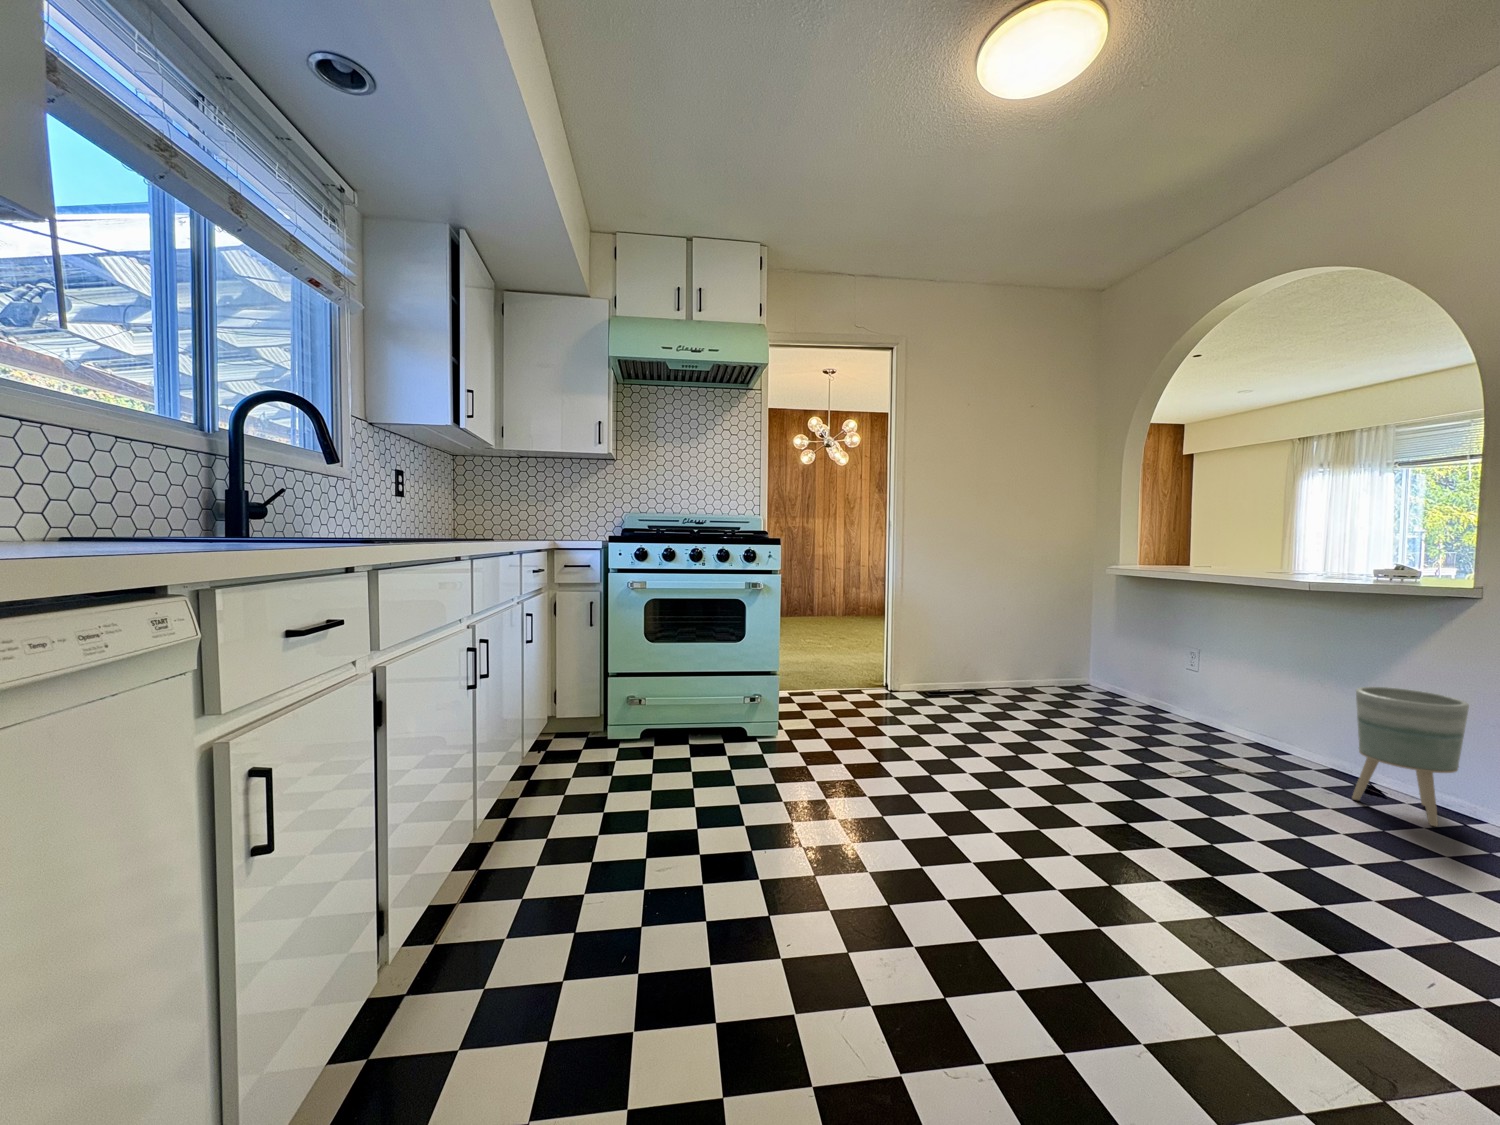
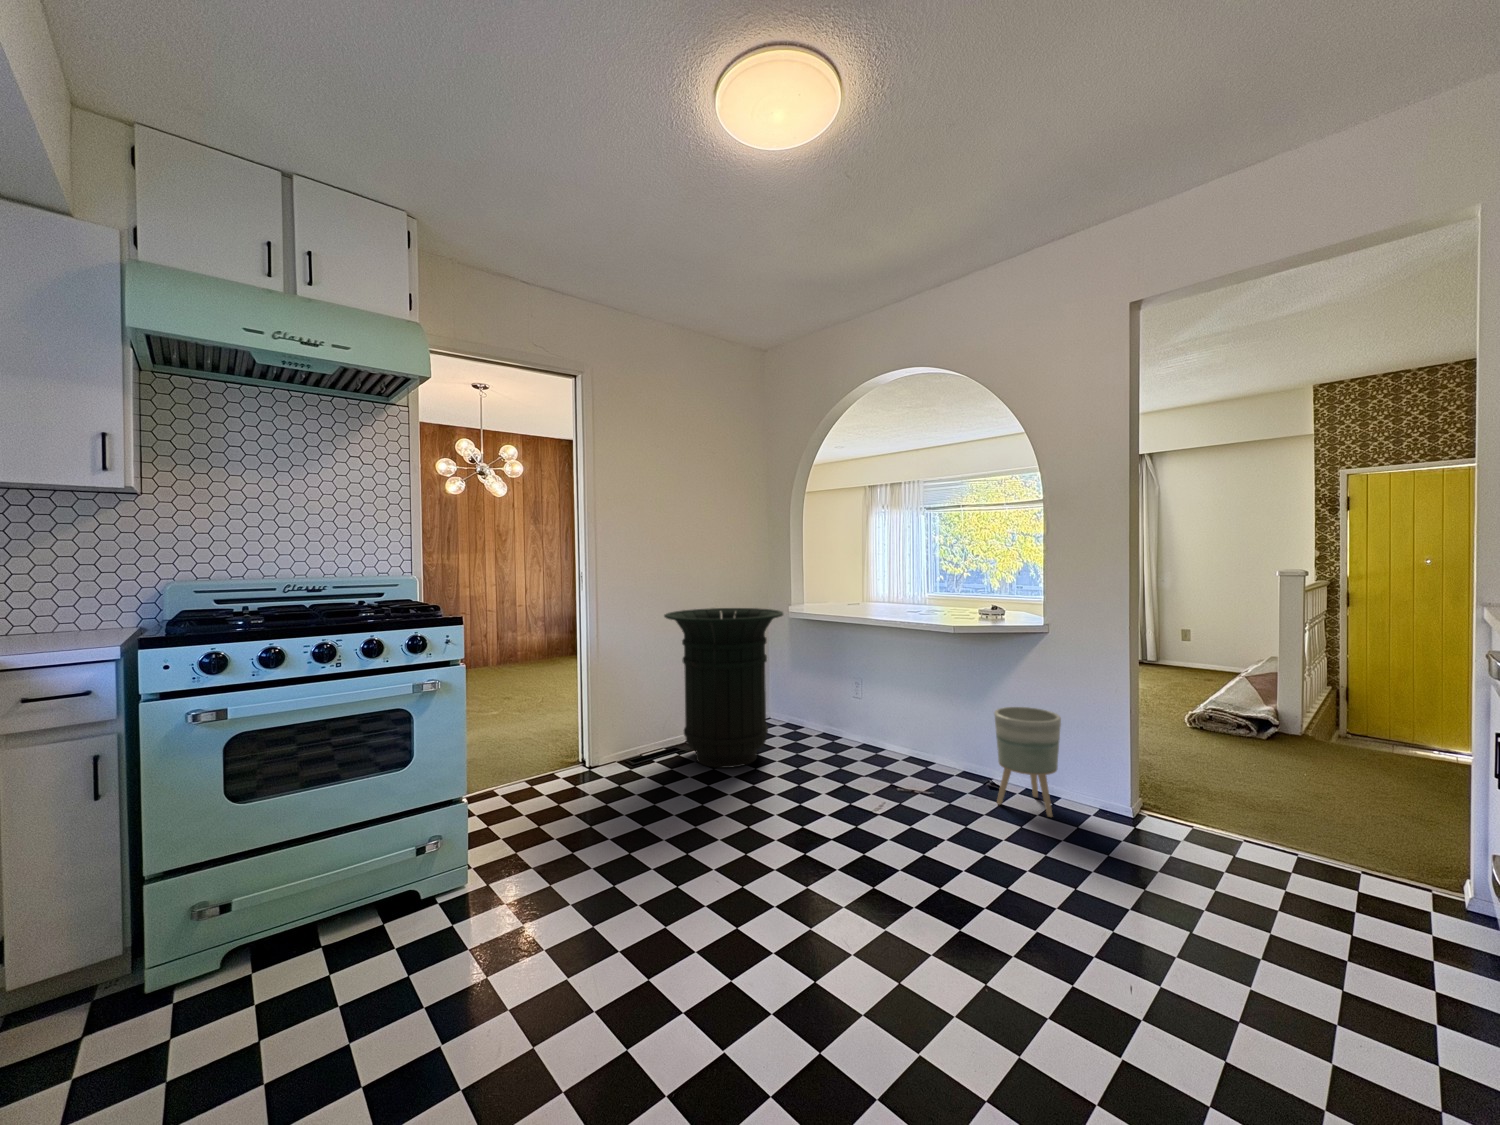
trash can: none [964,561,1093,713] -> present [664,608,783,768]

